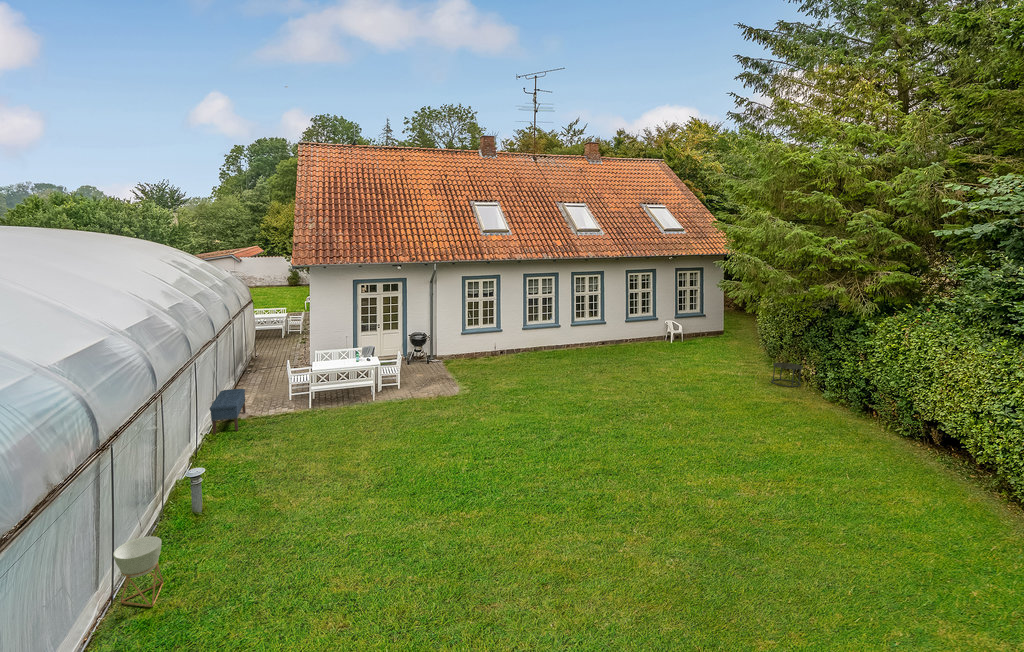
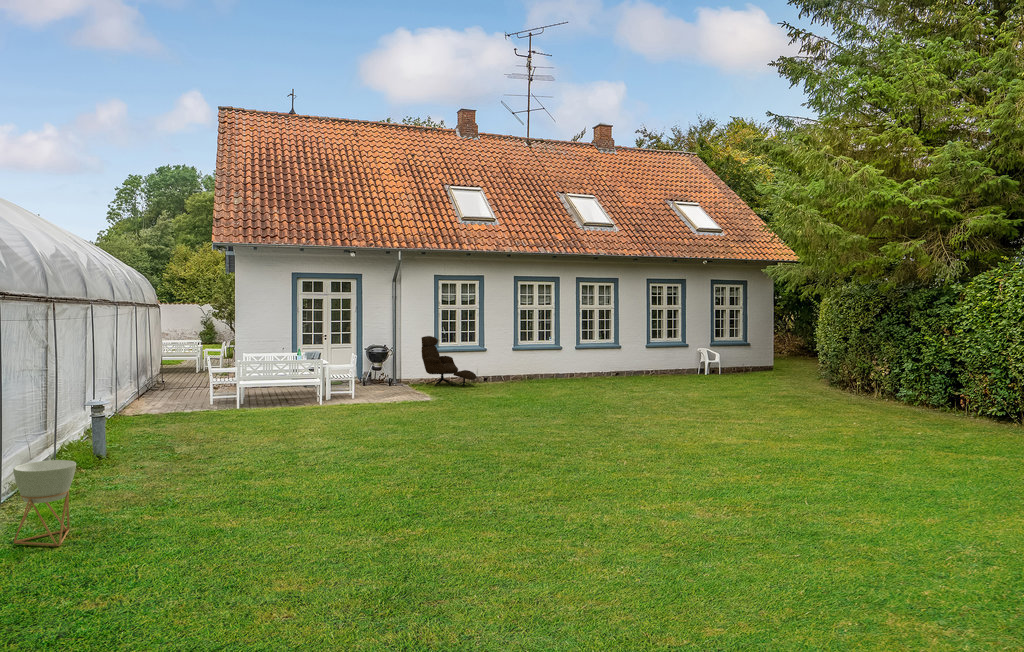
lounge chair: none [453,323,494,363] -> present [421,336,477,387]
side table: present [771,363,803,387] -> none [845,377,884,404]
bench: present [210,389,246,434] -> none [101,384,146,432]

